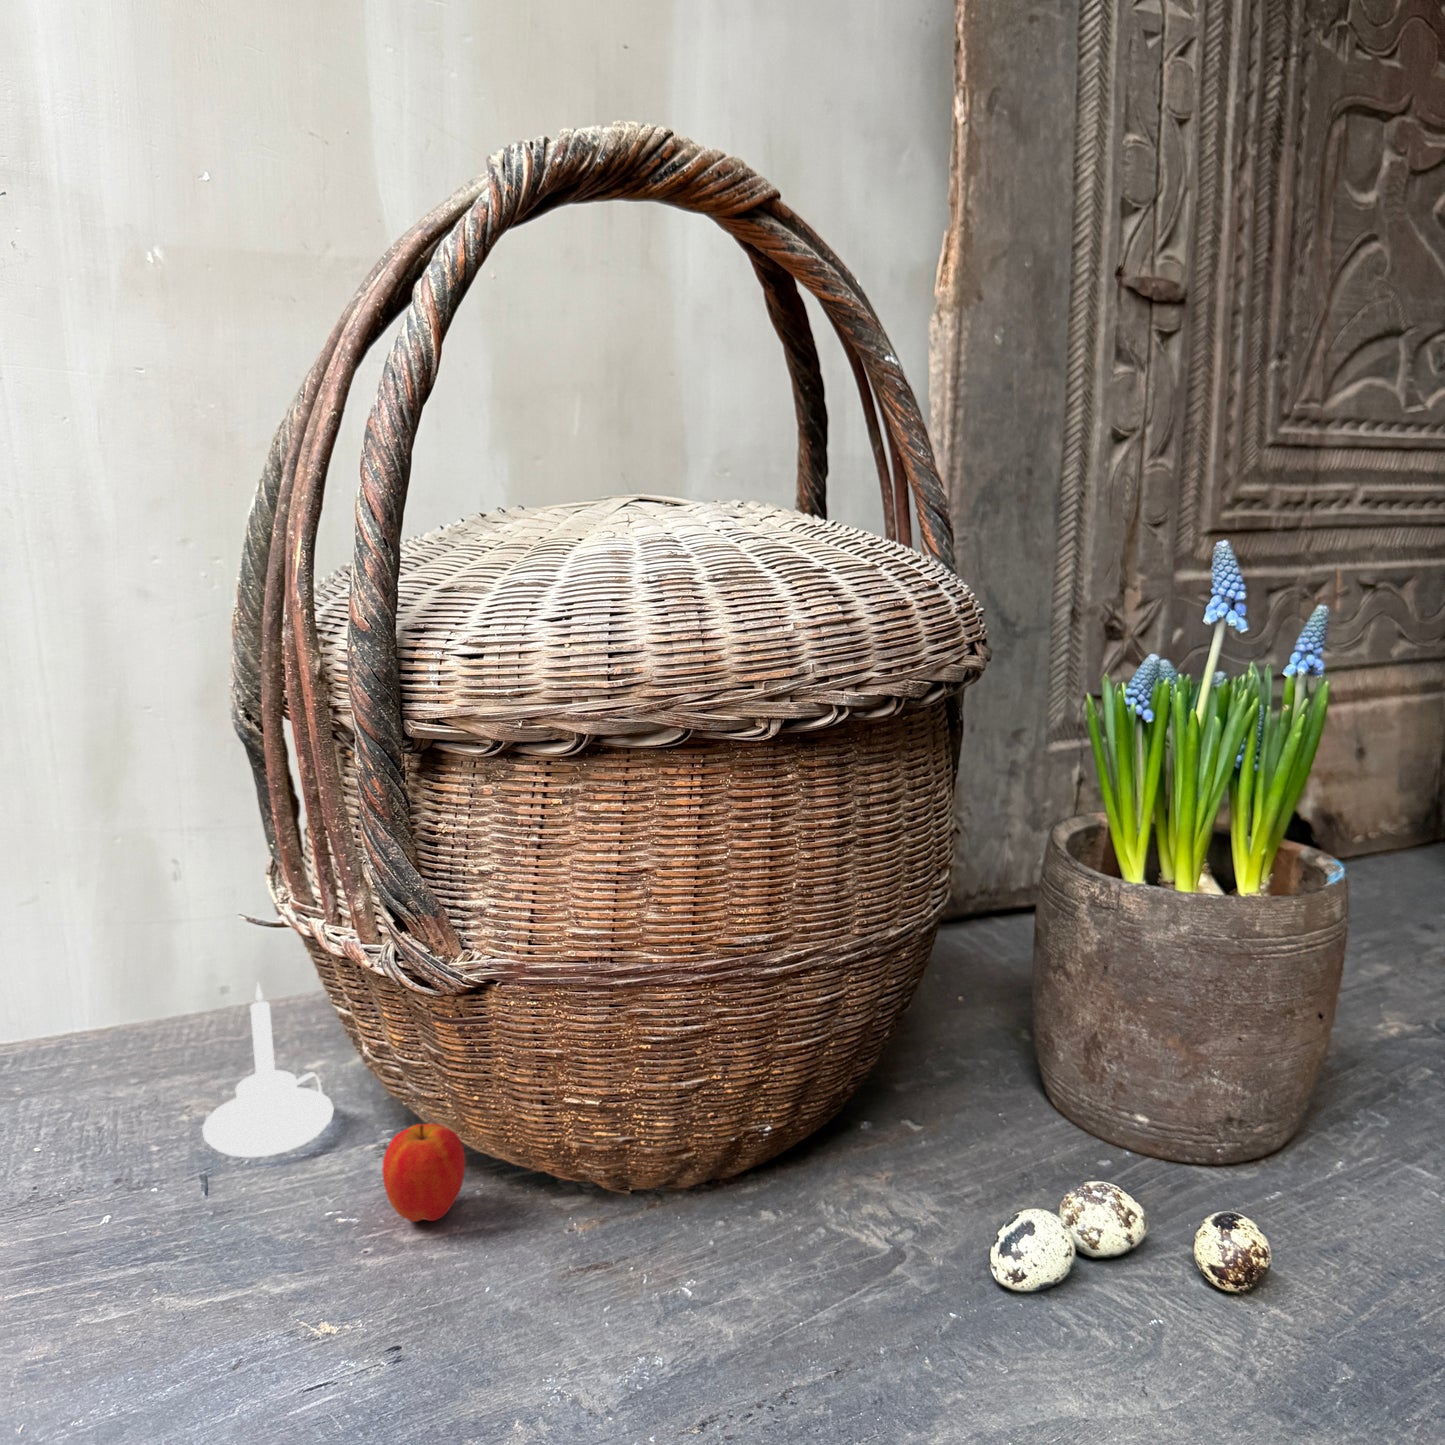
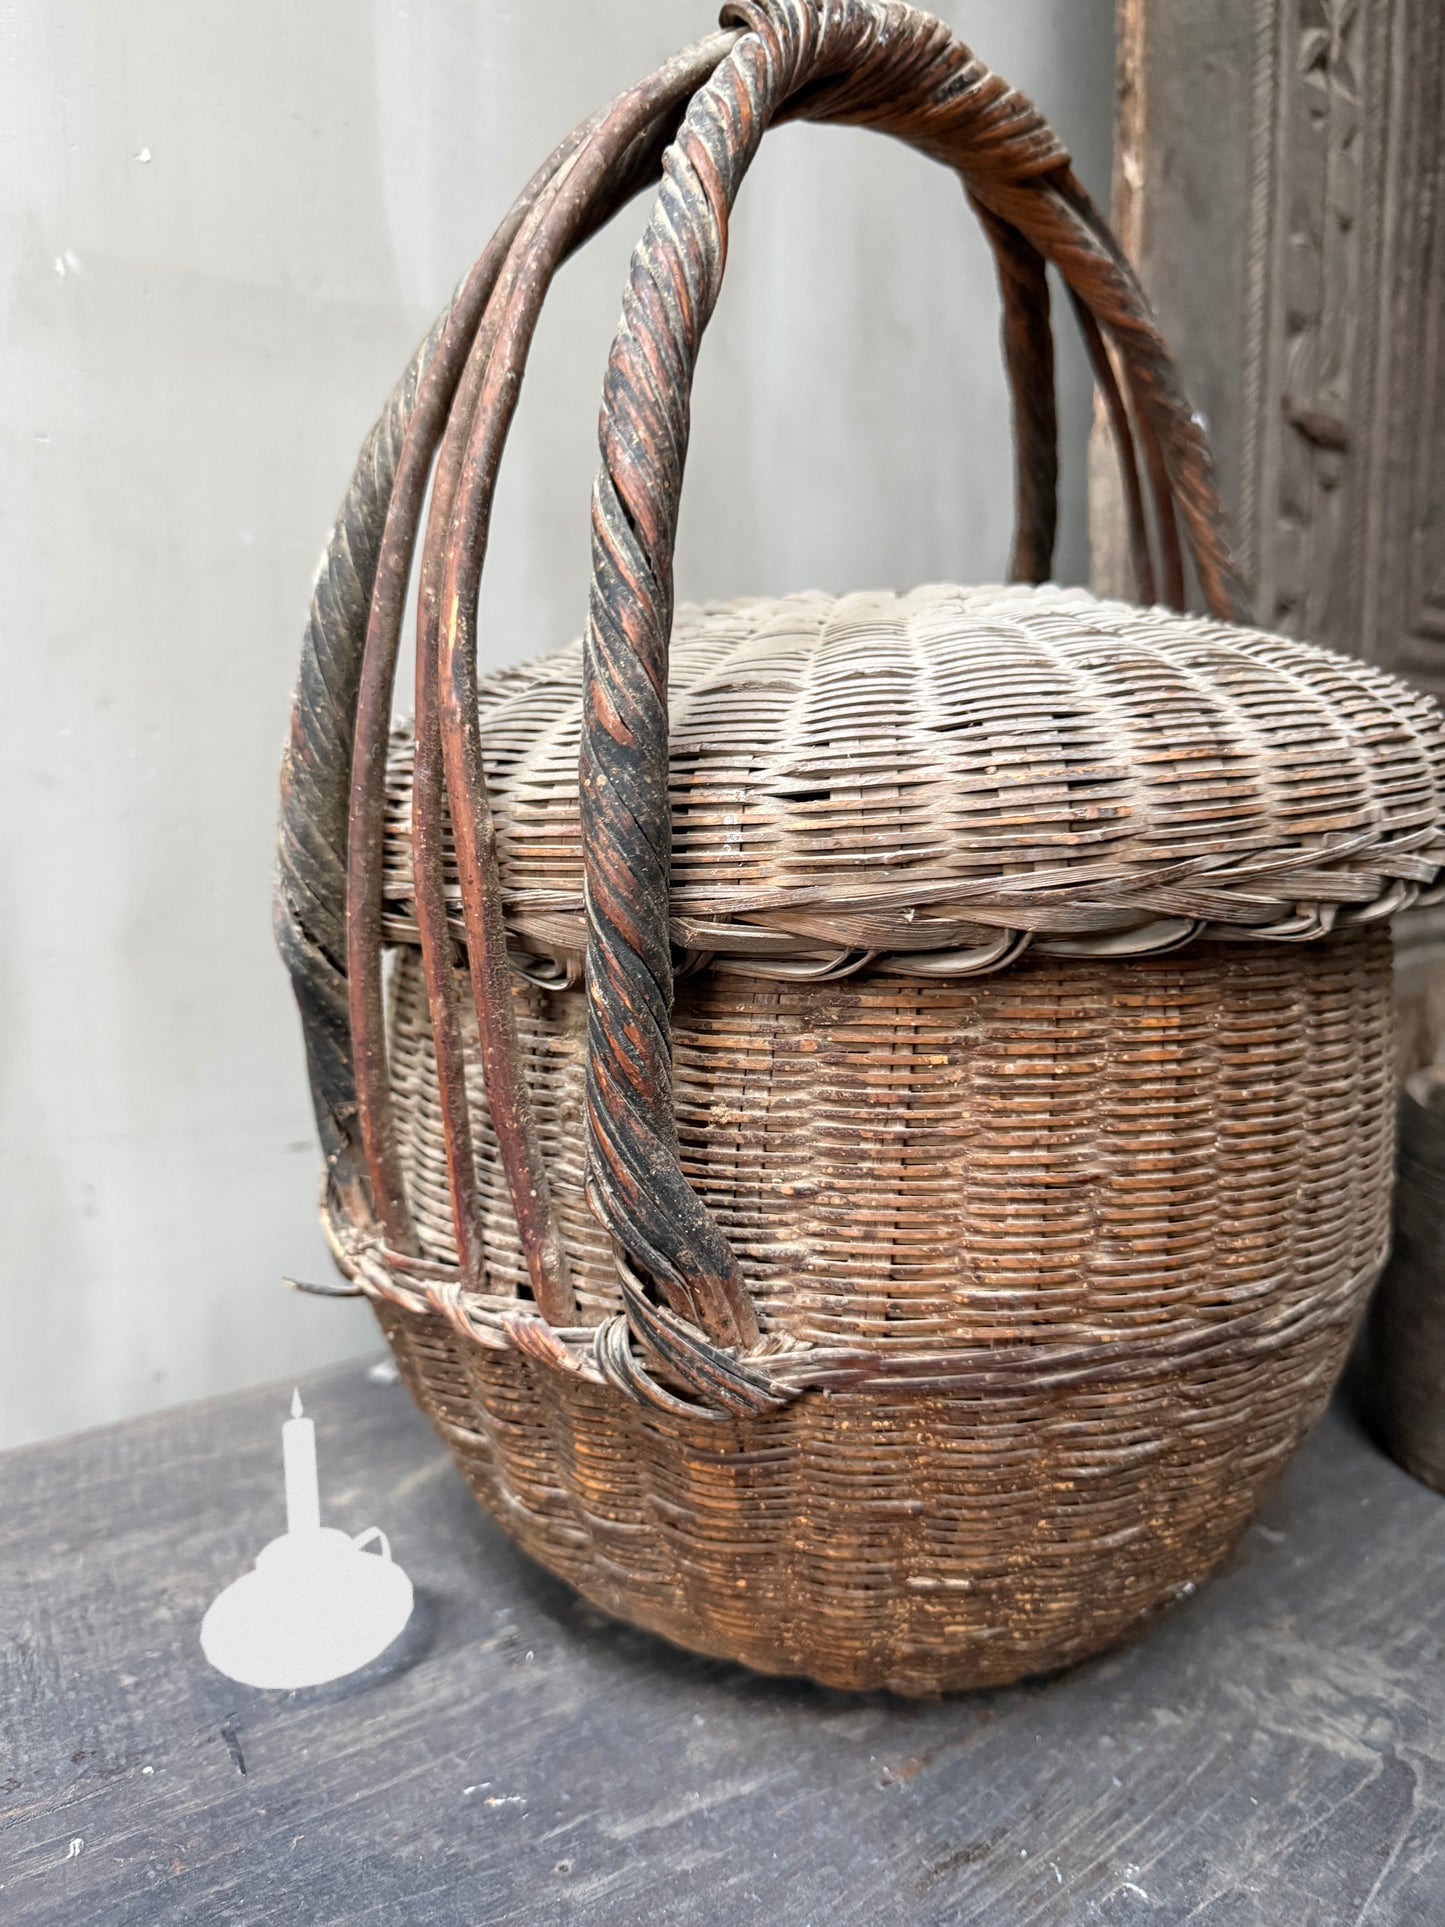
apple: present [382,1124,465,1222] -> none [558,1624,696,1804]

